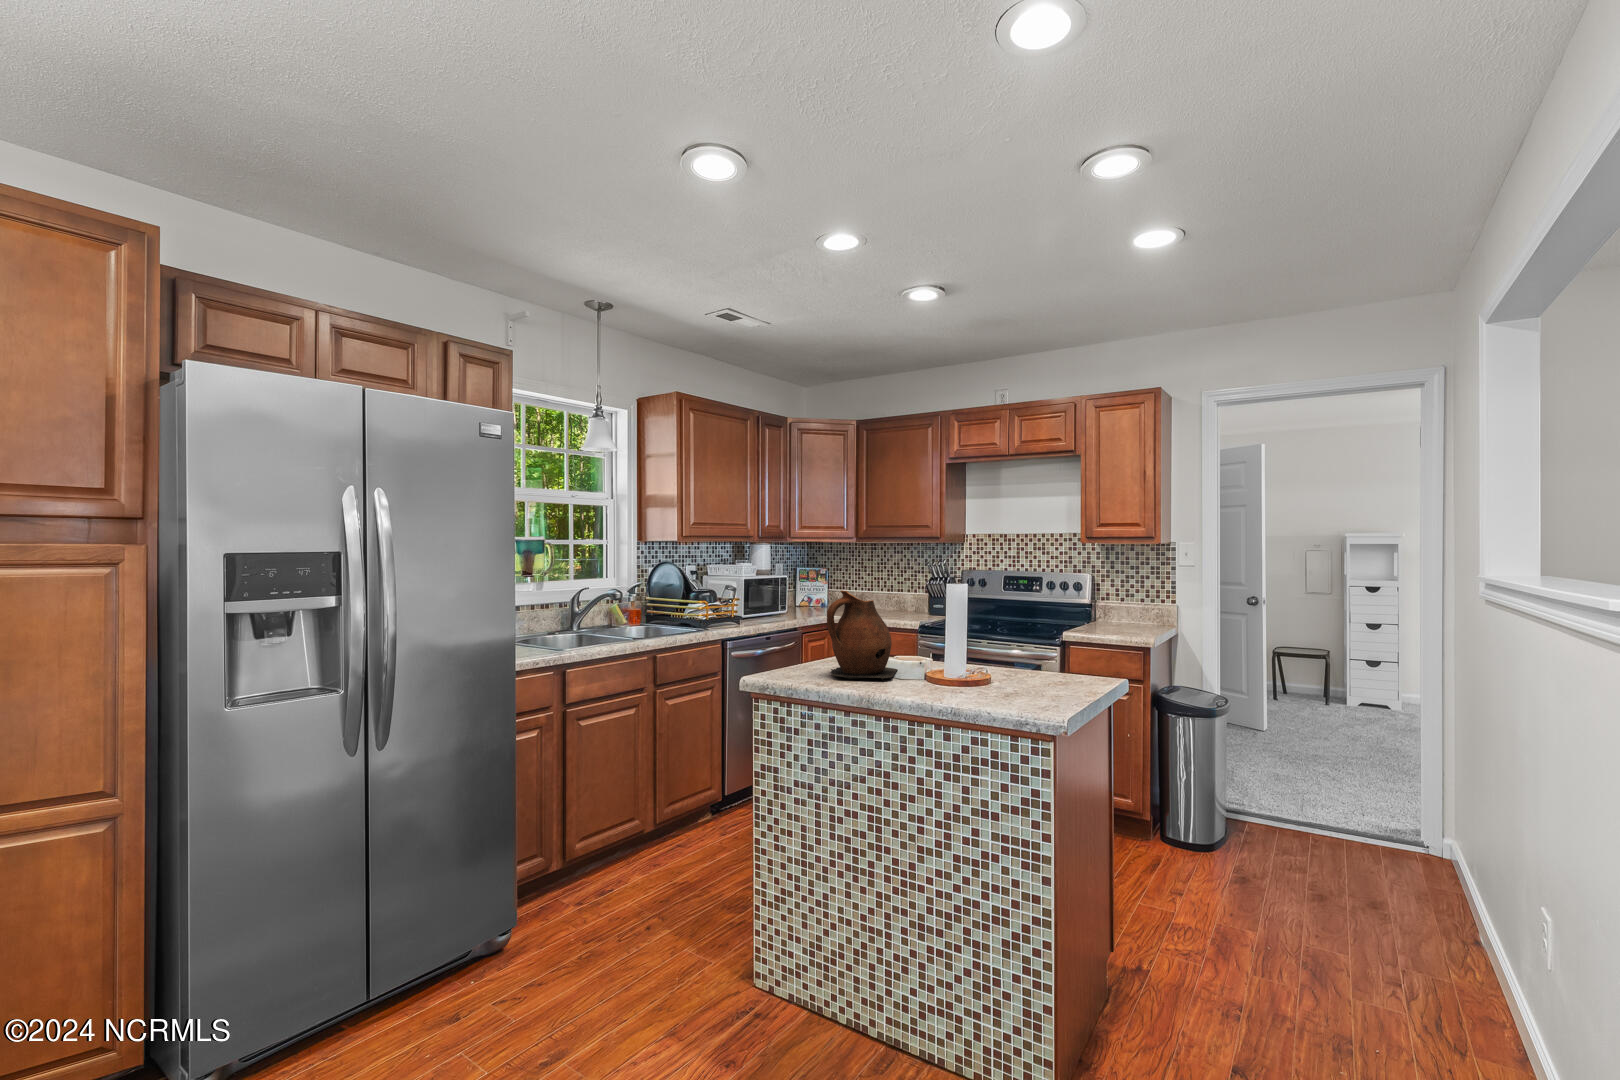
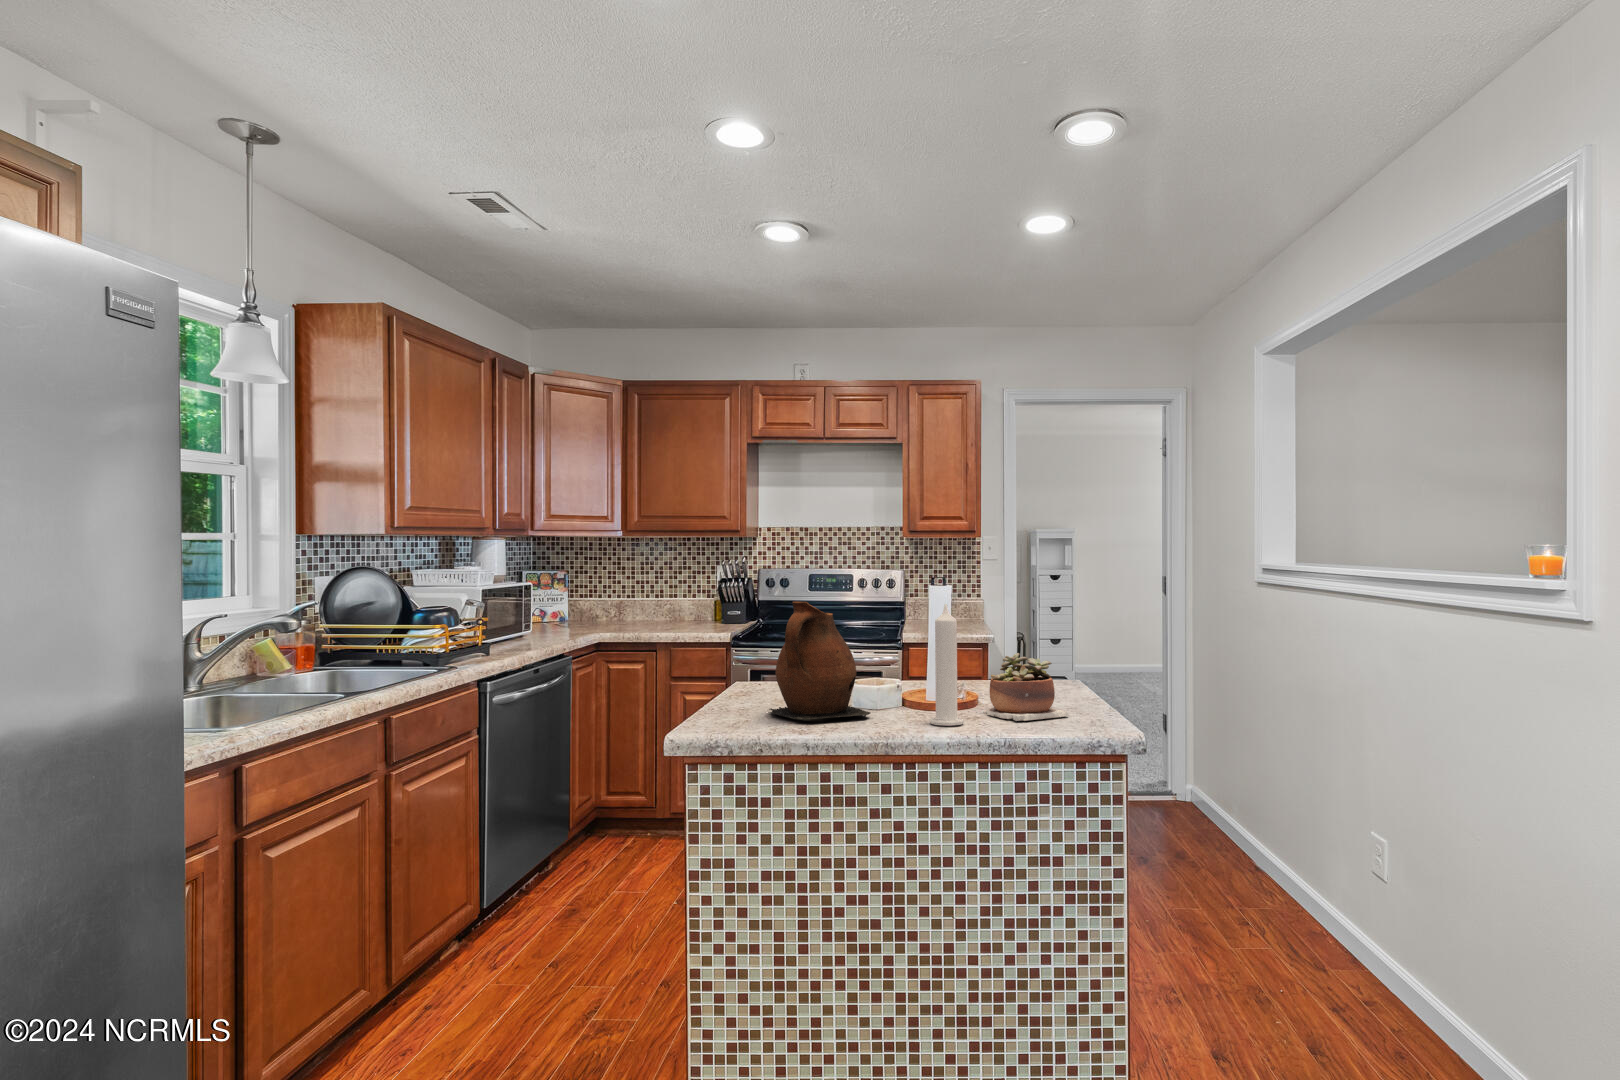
candle: none [916,597,943,693] -> present [930,604,964,726]
succulent plant: none [979,641,1041,697] -> present [980,653,1069,721]

